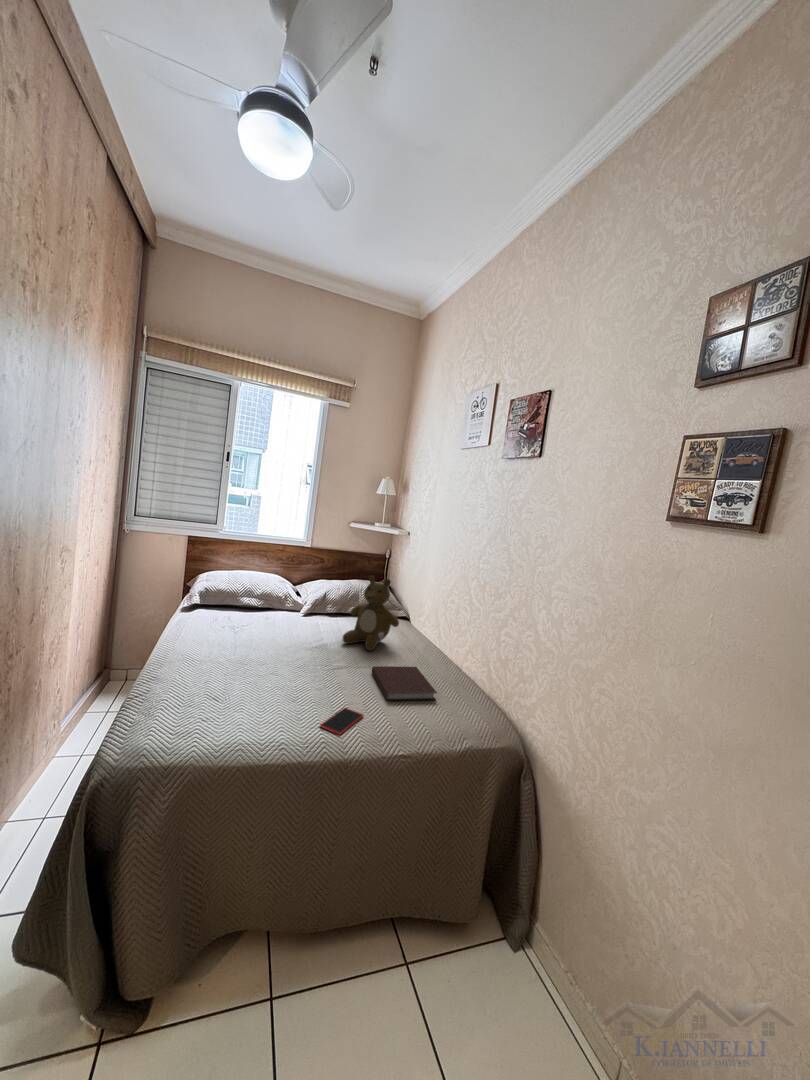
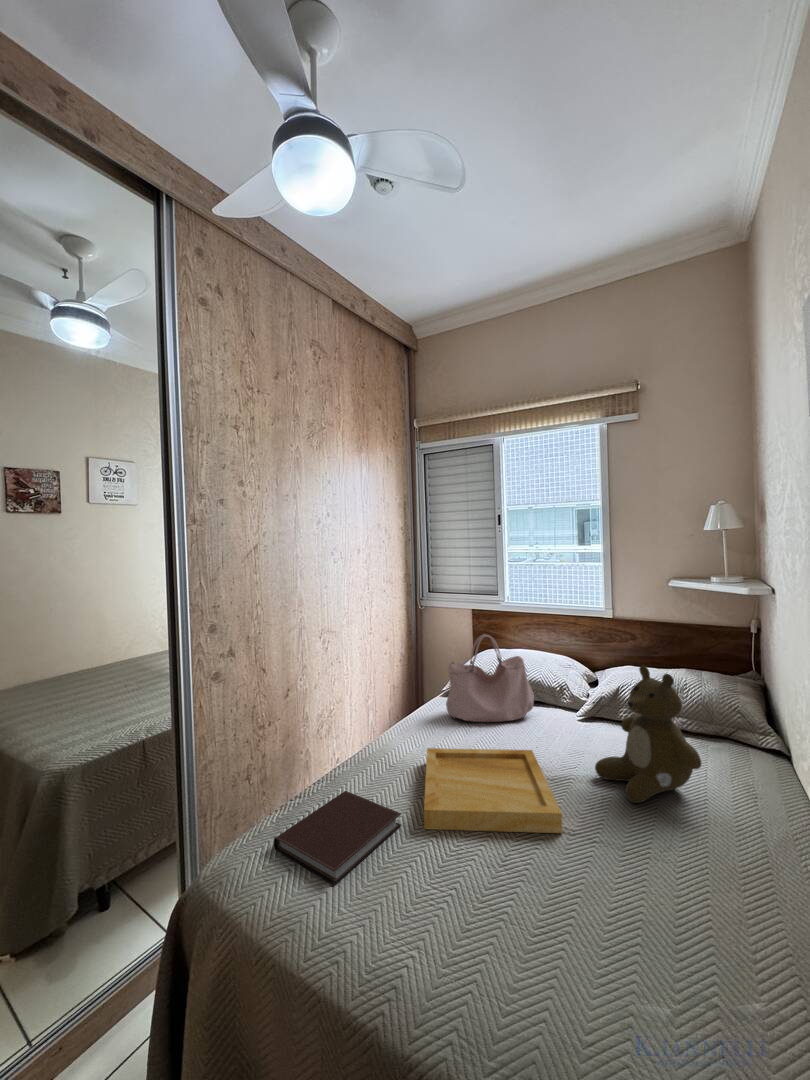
handbag: none [210,558,276,628] -> present [446,634,534,722]
tray: none [235,635,355,693] -> present [424,748,562,833]
notebook: present [372,666,437,701] -> present [274,791,401,885]
smartphone: present [320,708,363,735] -> none [408,895,492,944]

